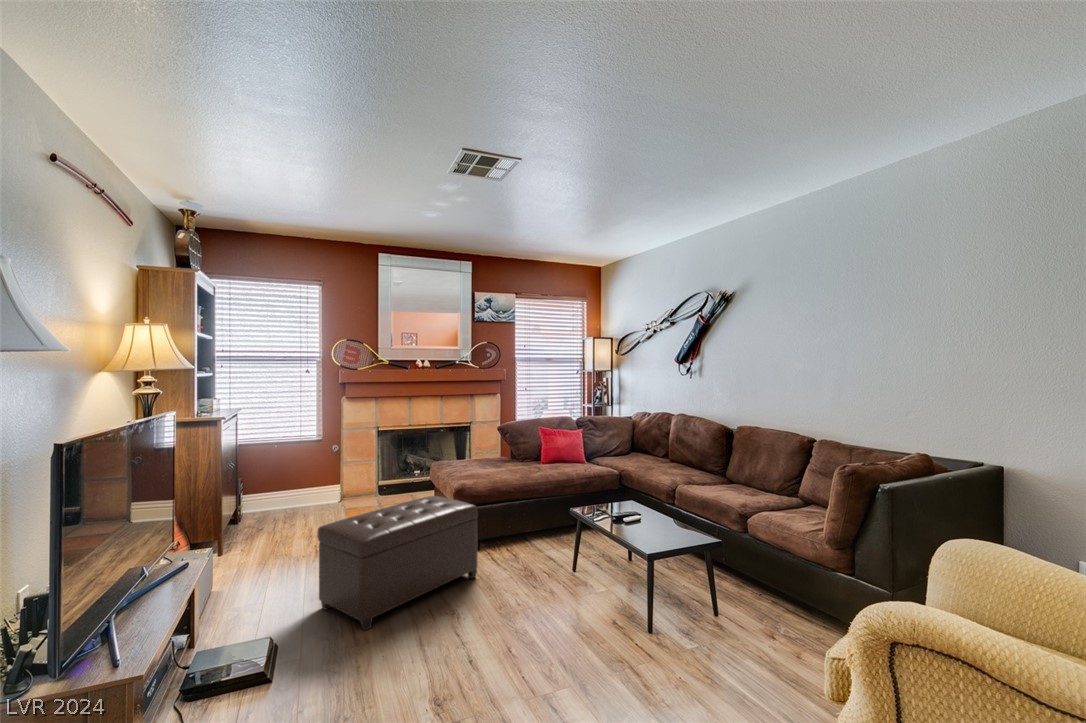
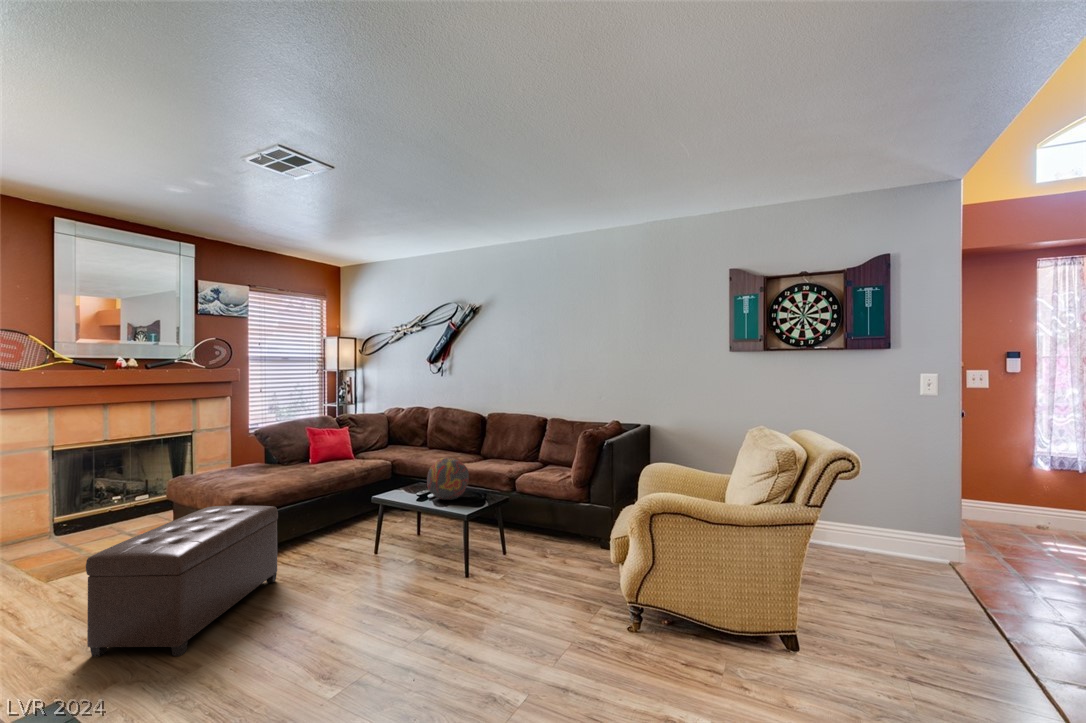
decorative orb: none [624,478,673,530] -> present [427,457,469,500]

